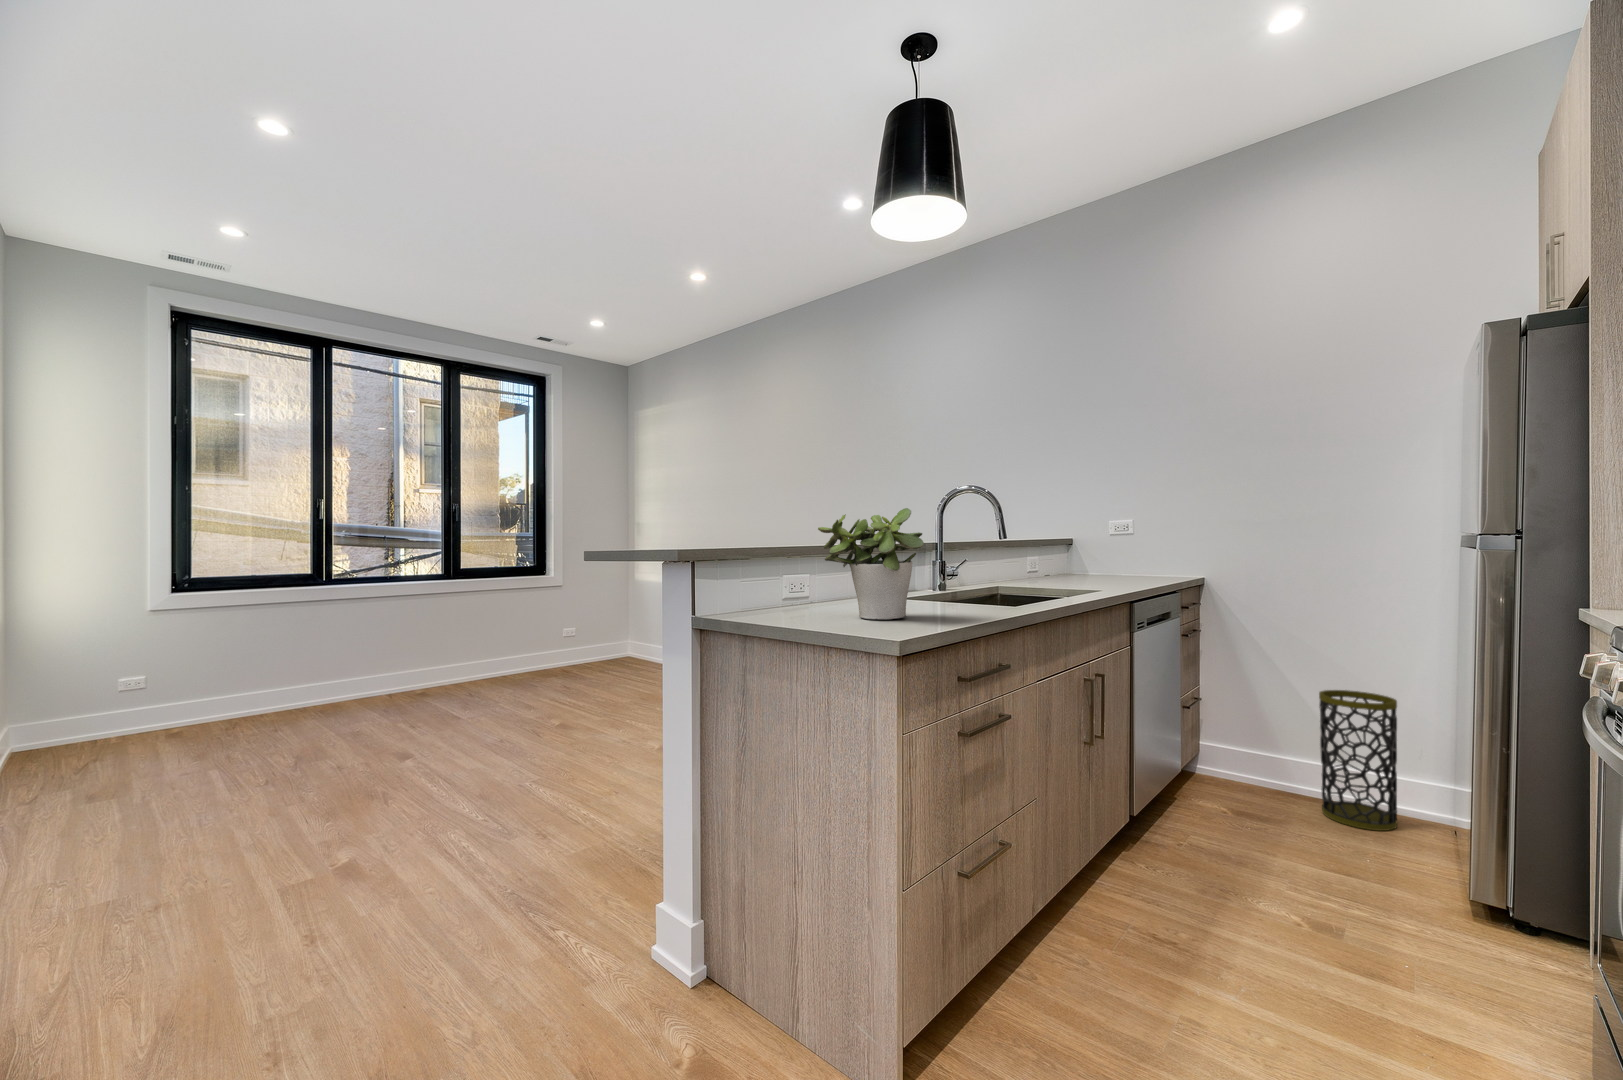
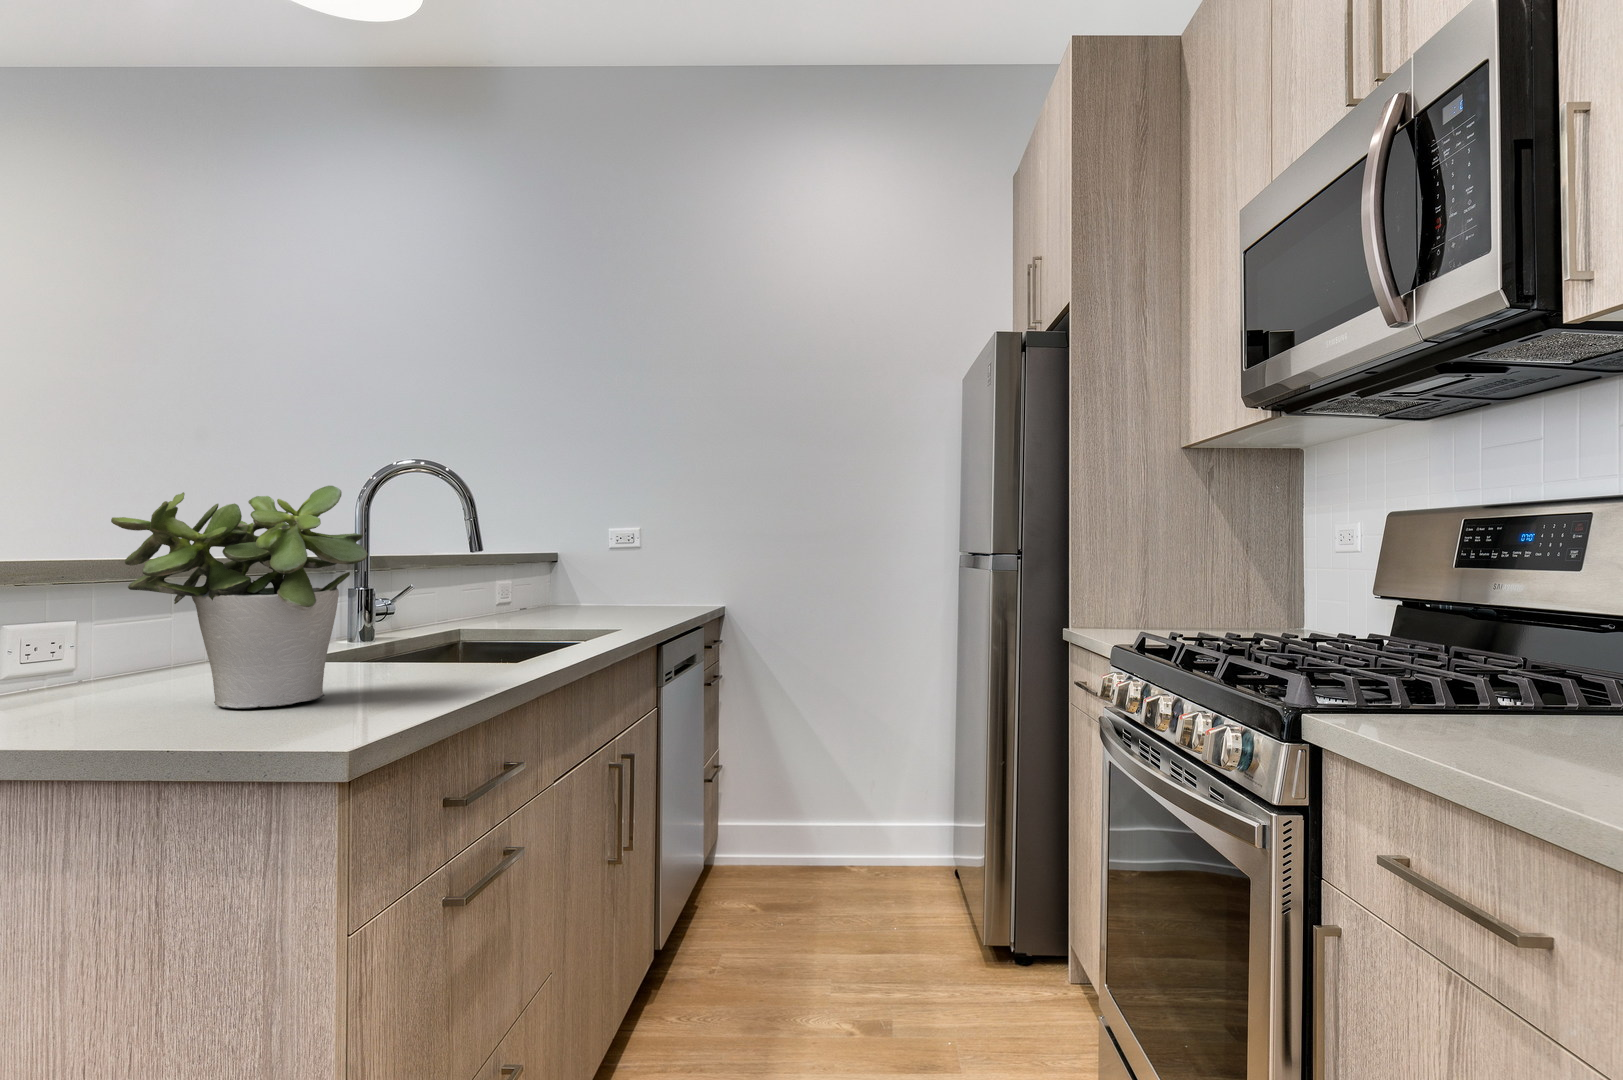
trash can: present [1319,690,1397,831] -> none [840,731,909,889]

